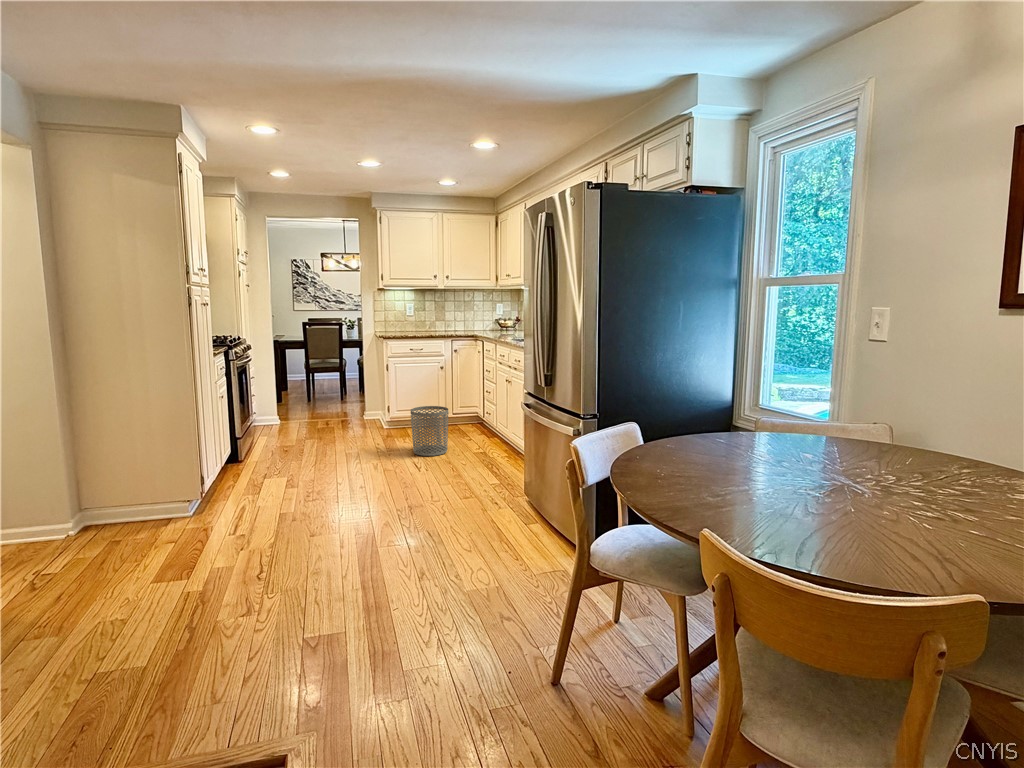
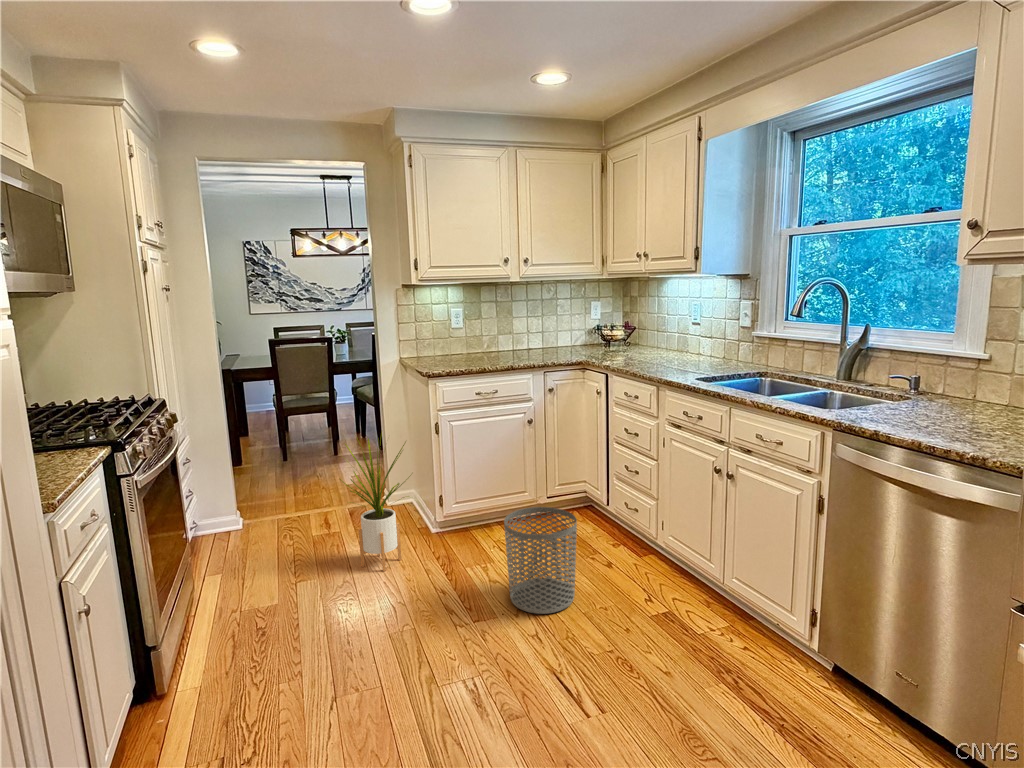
house plant: none [330,366,372,442] -> present [340,438,411,571]

